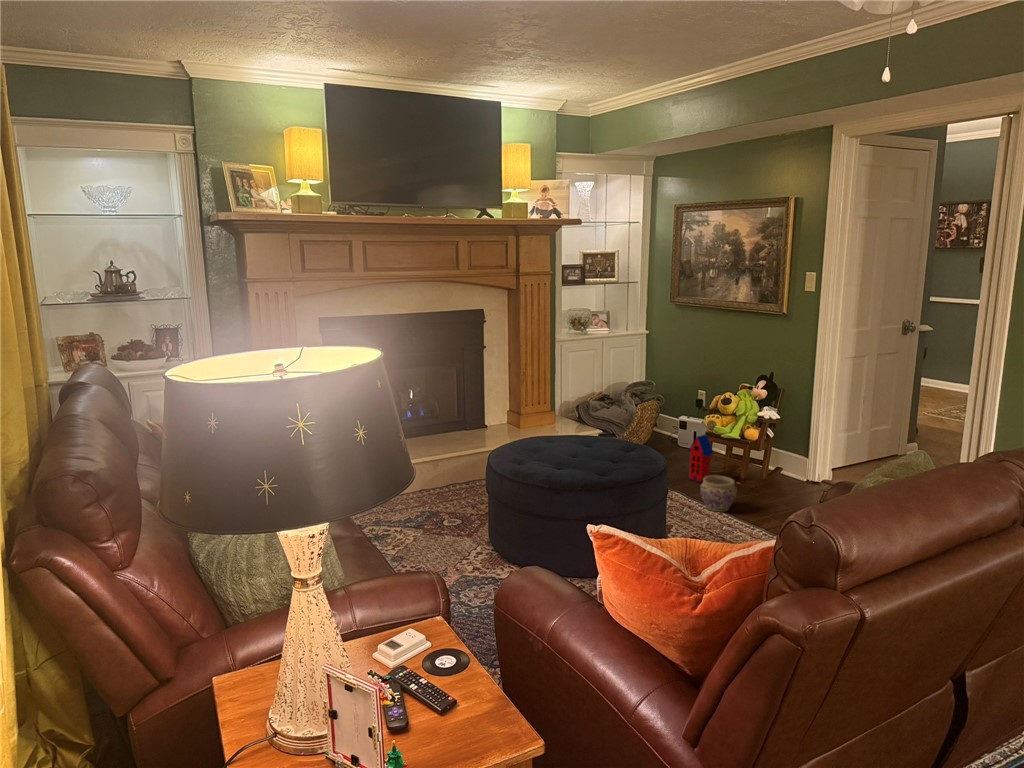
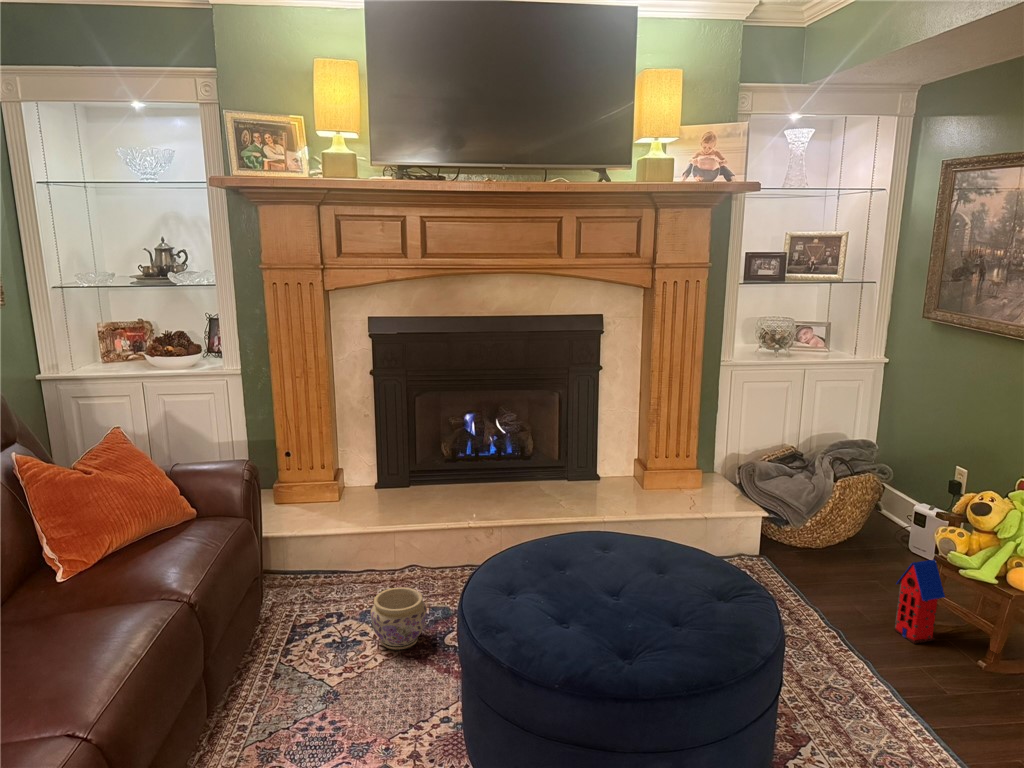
planter: present [701,475,737,512] -> present [371,587,426,651]

